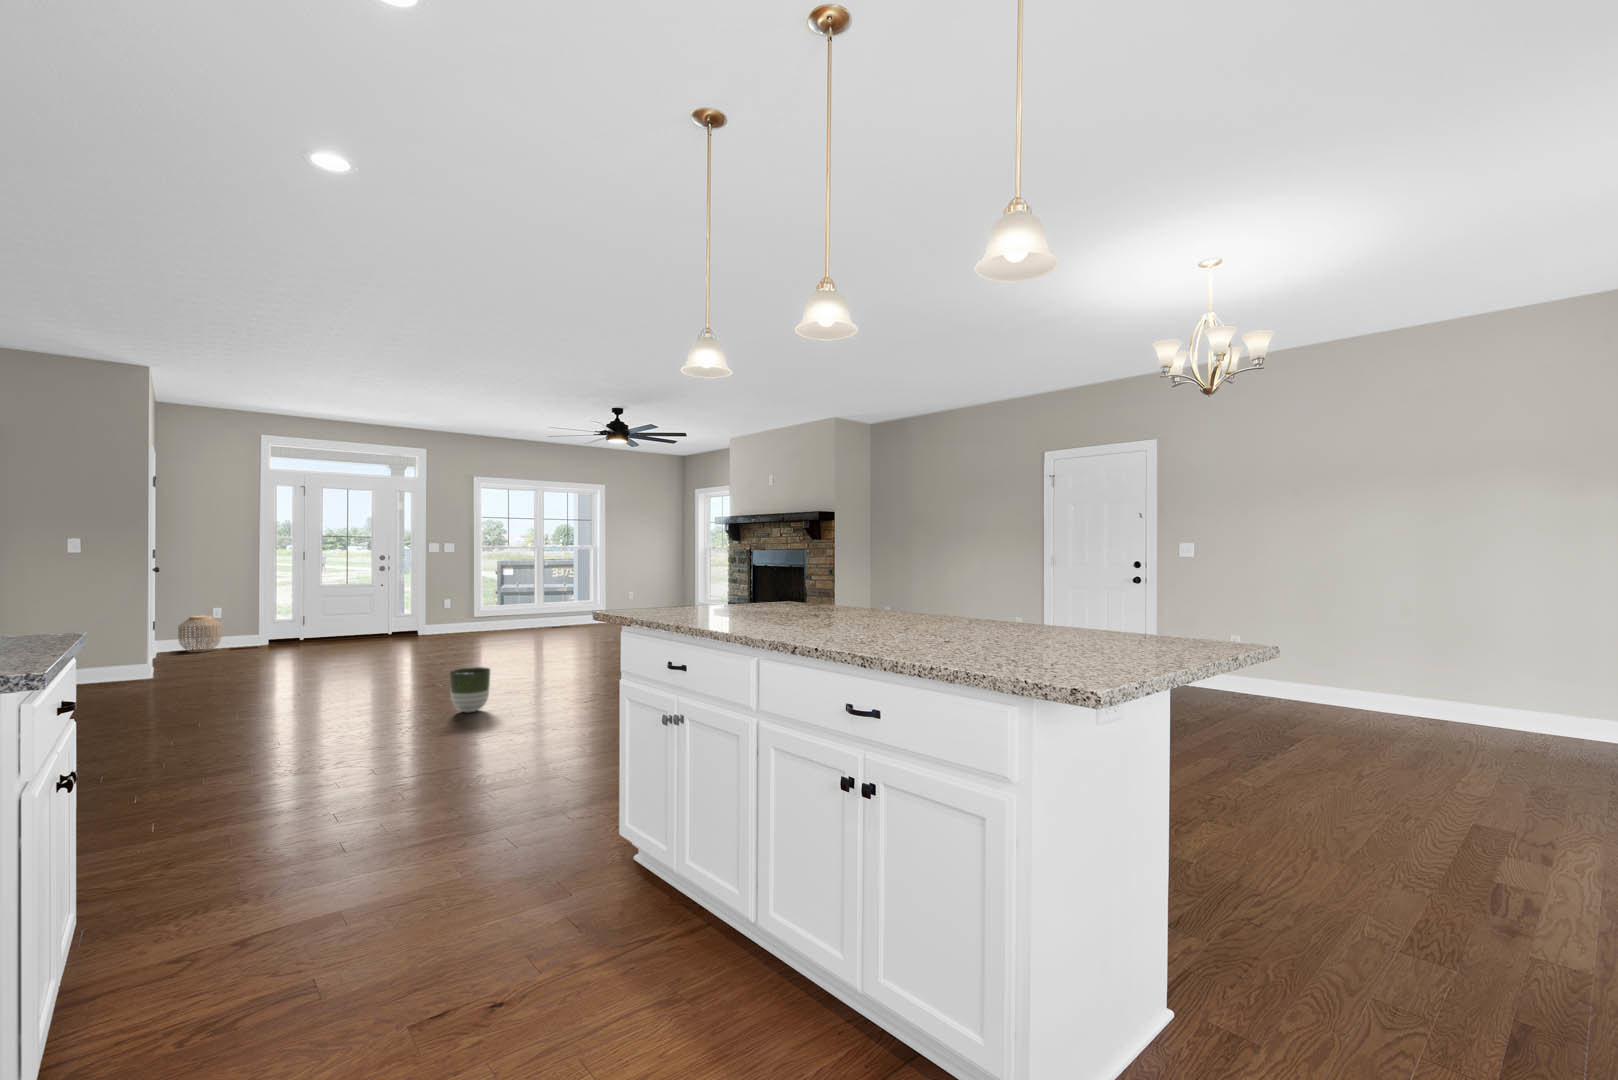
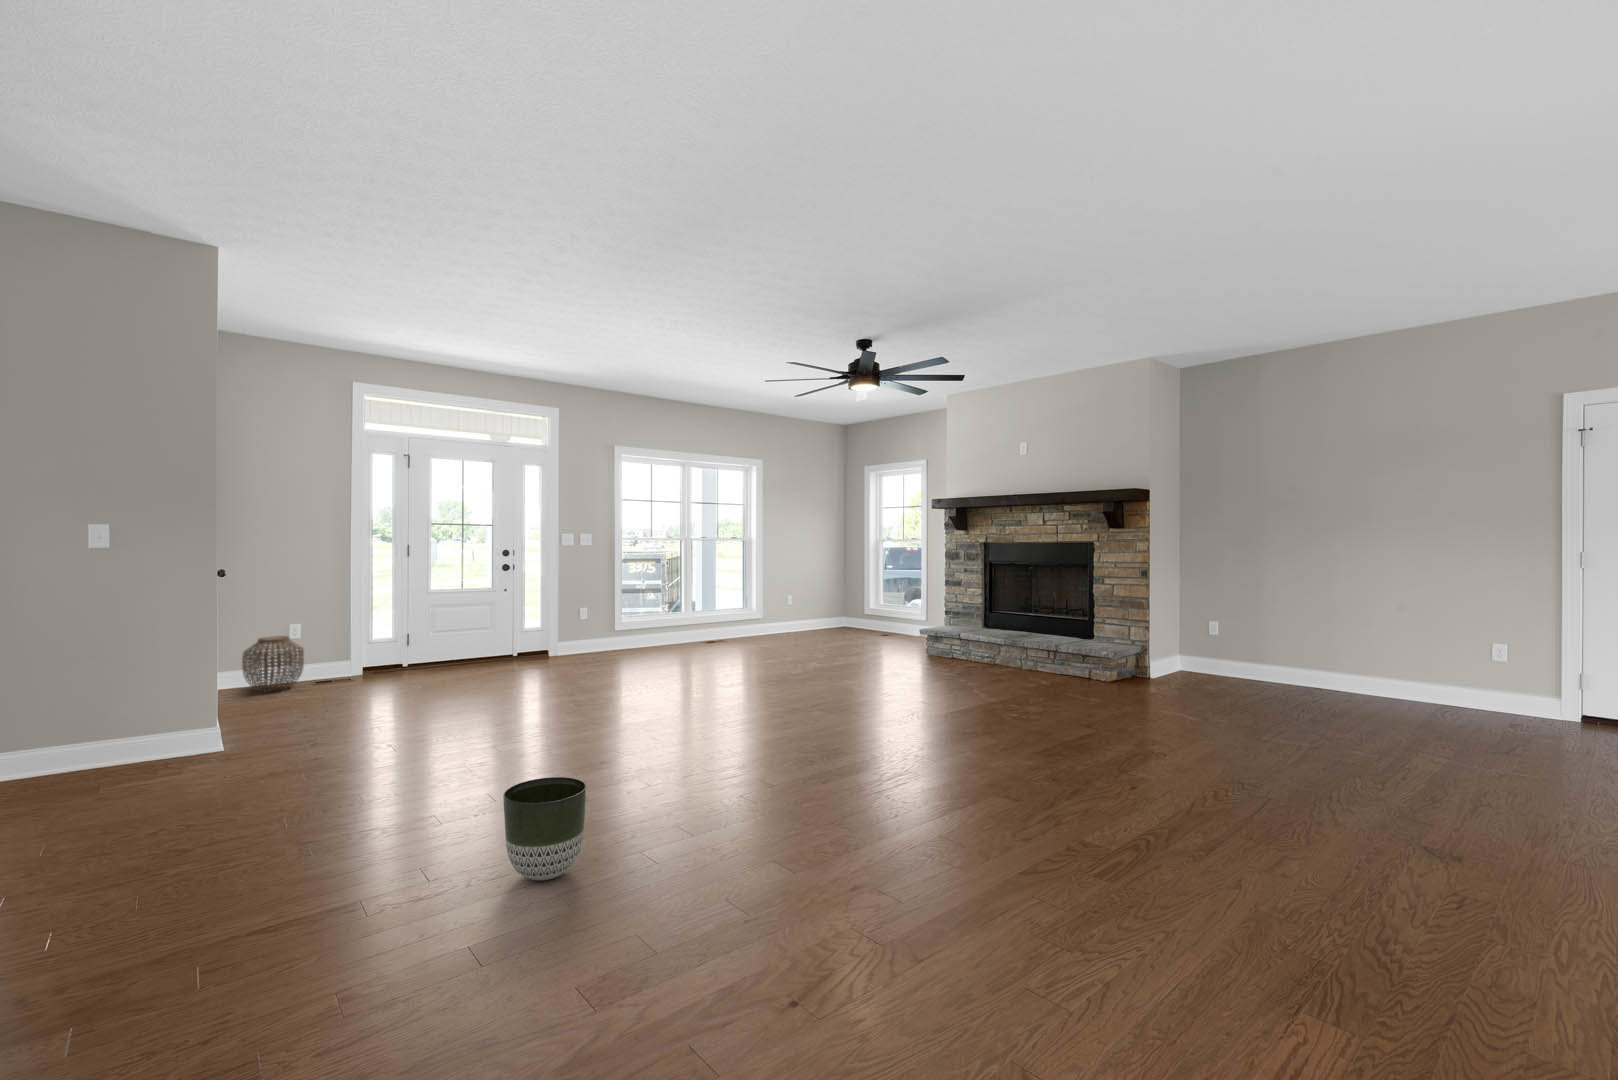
planter: present [450,667,491,712] -> present [503,777,586,881]

